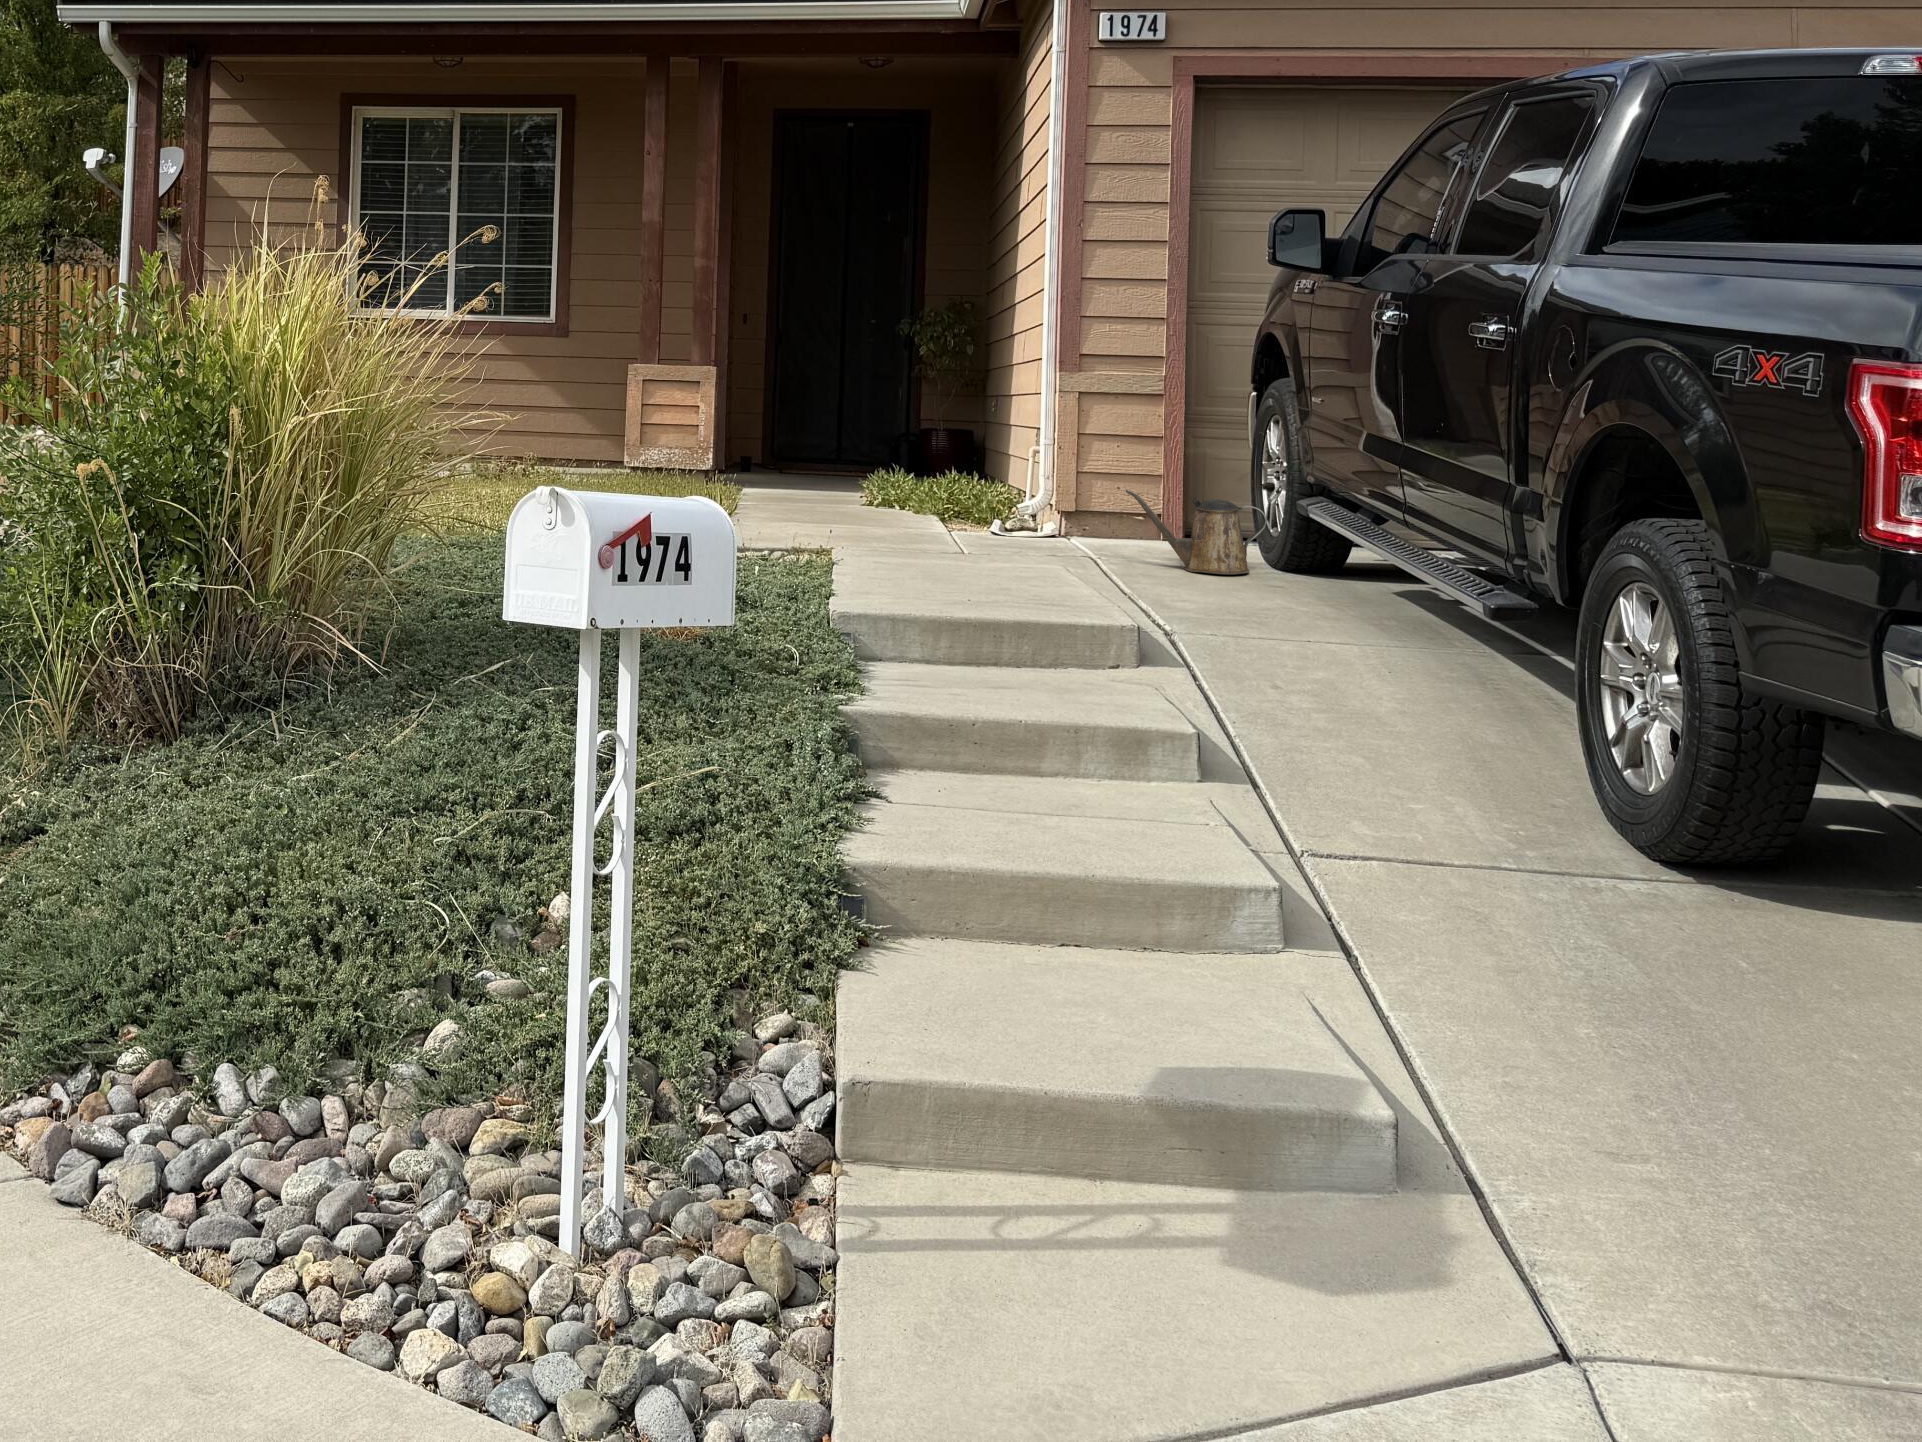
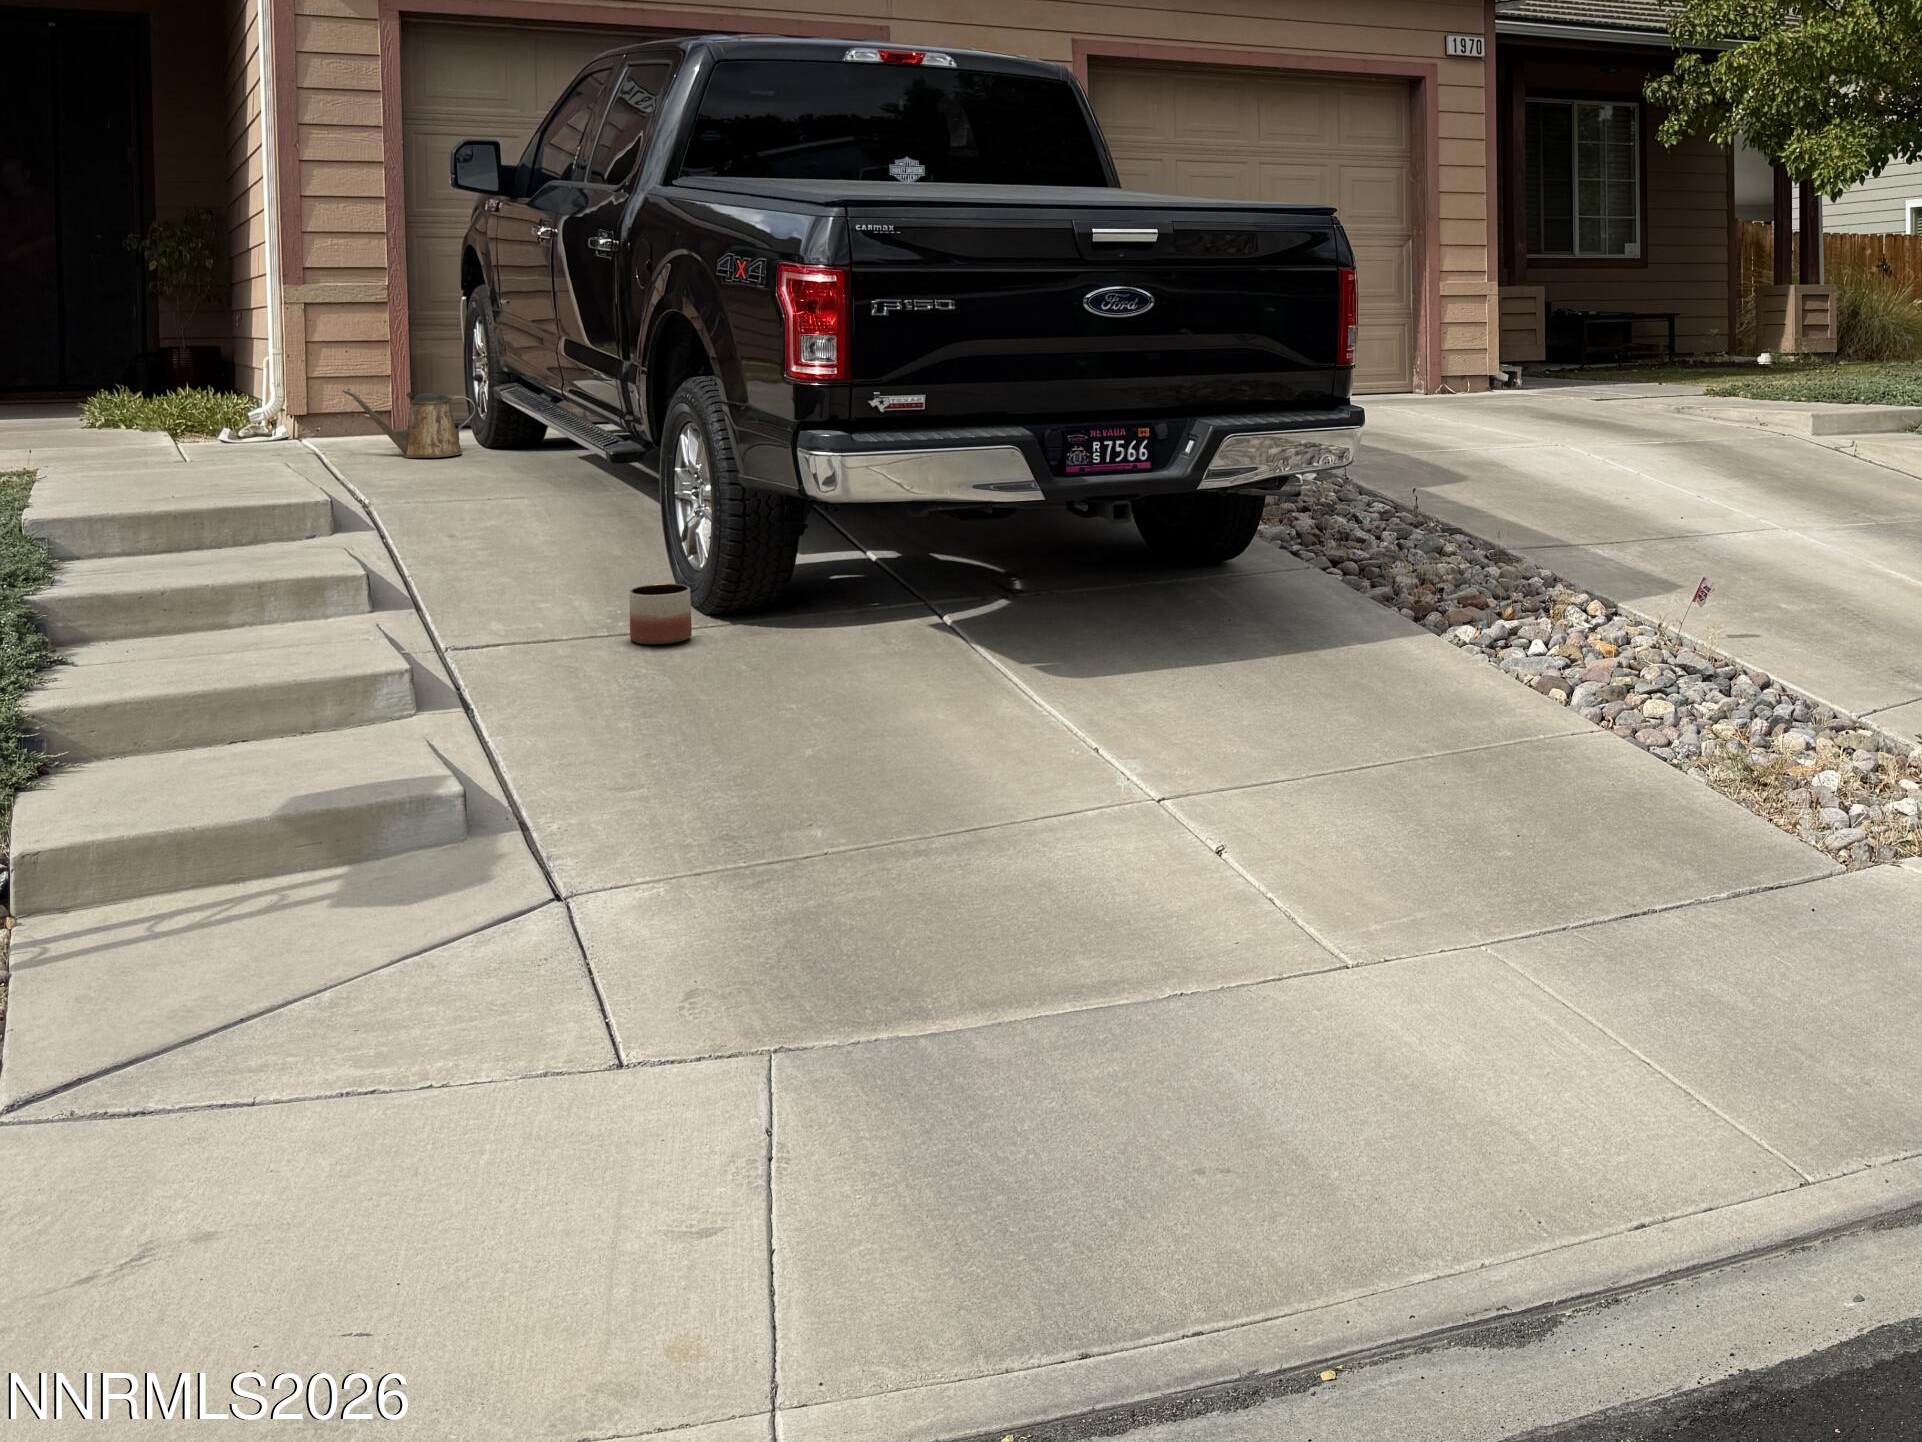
planter: none [1548,803,1640,894] -> present [629,584,692,645]

